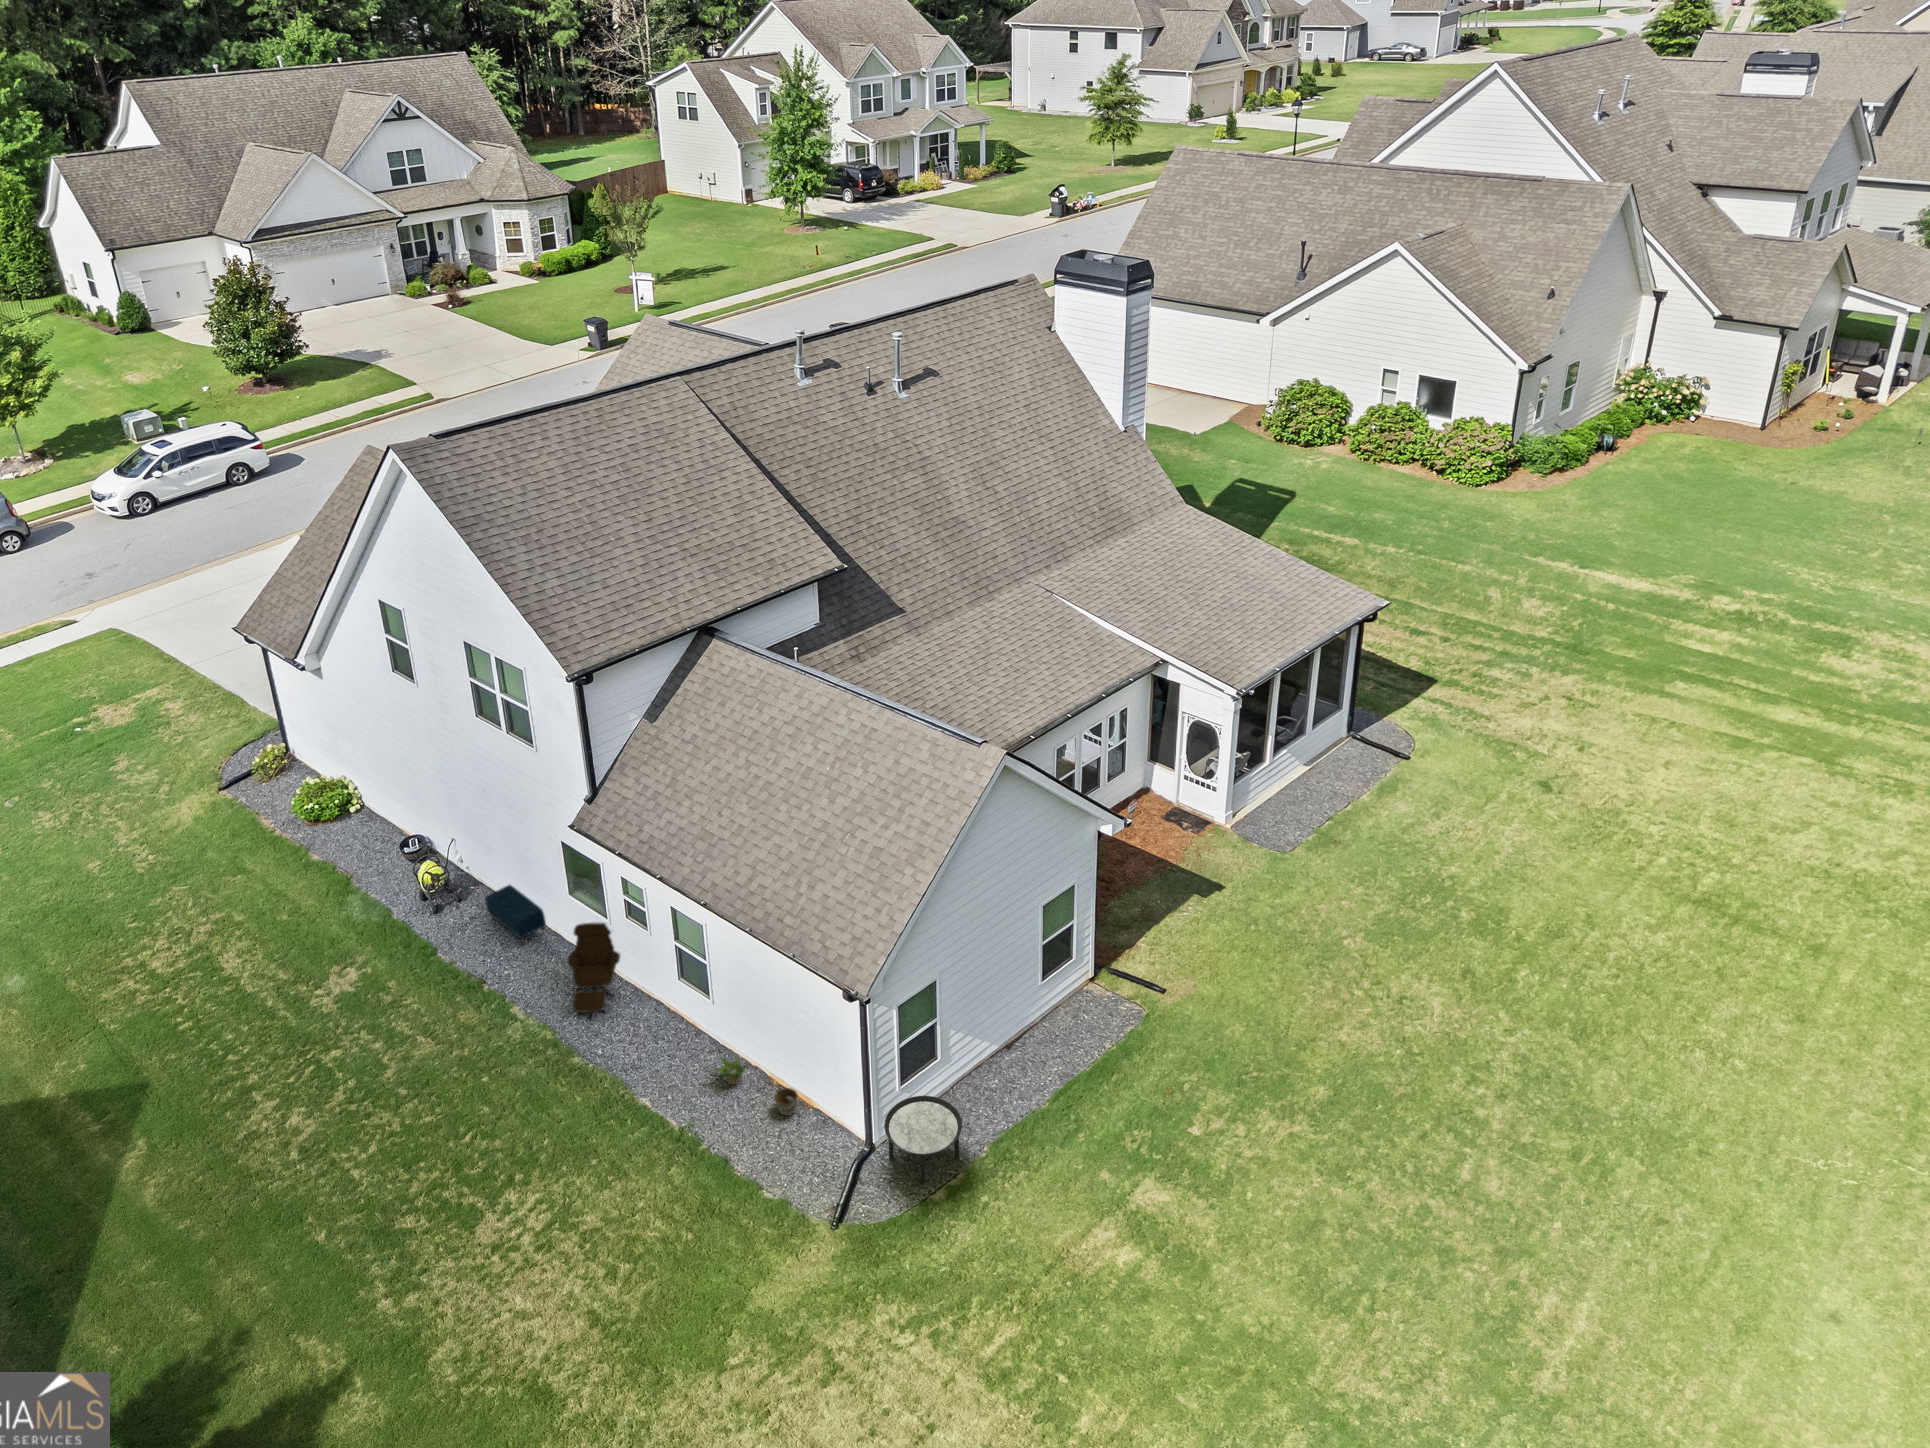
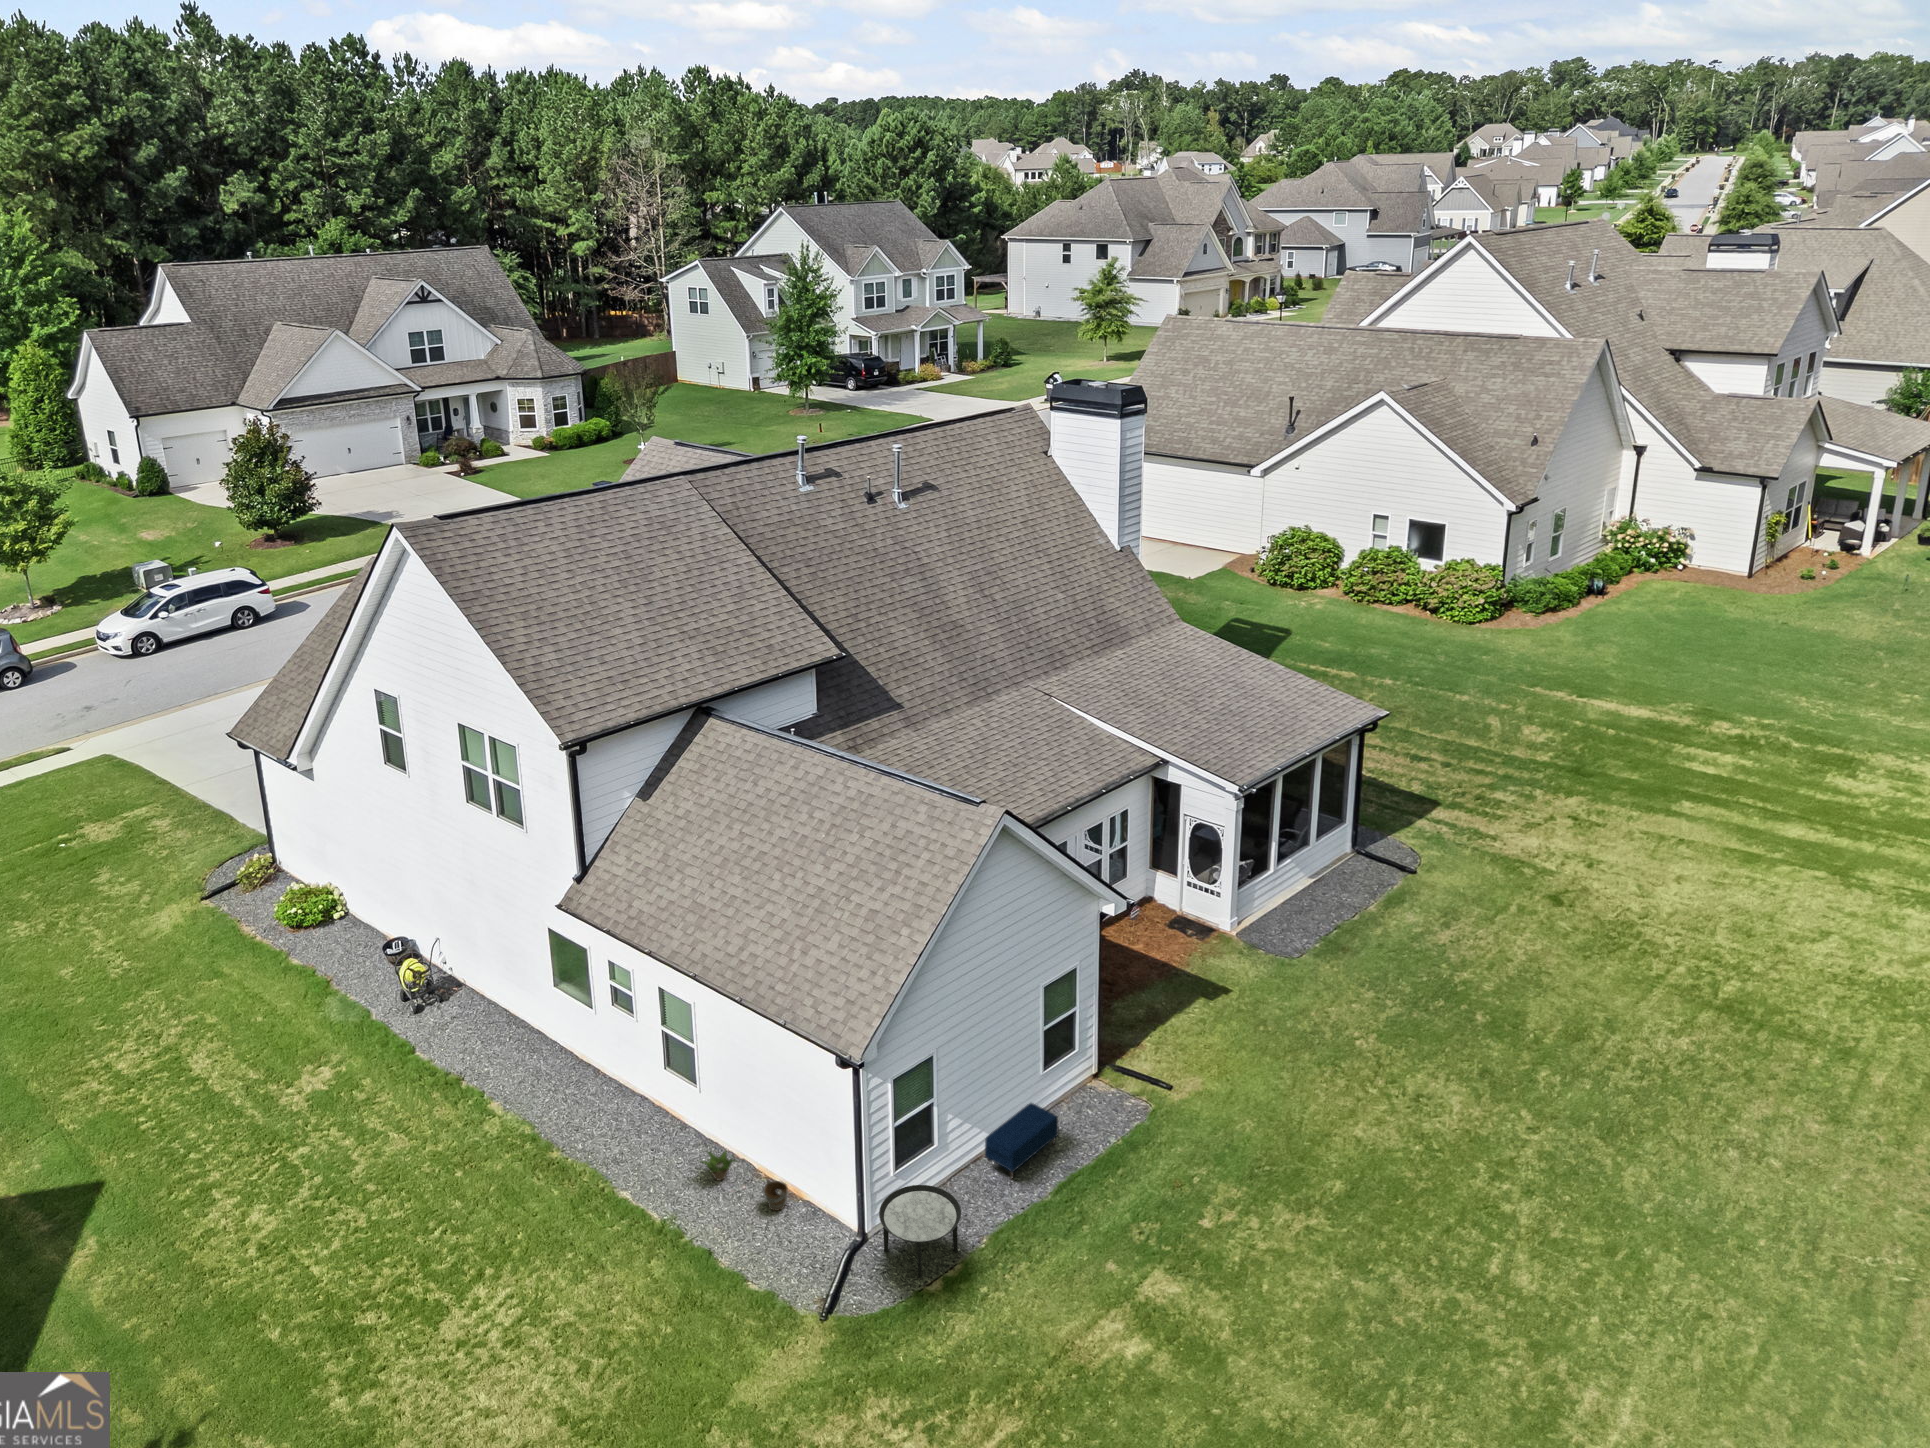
bench: present [485,885,546,944] -> present [985,1103,1059,1179]
lounge chair: present [567,922,620,1017] -> none [549,1016,604,1118]

